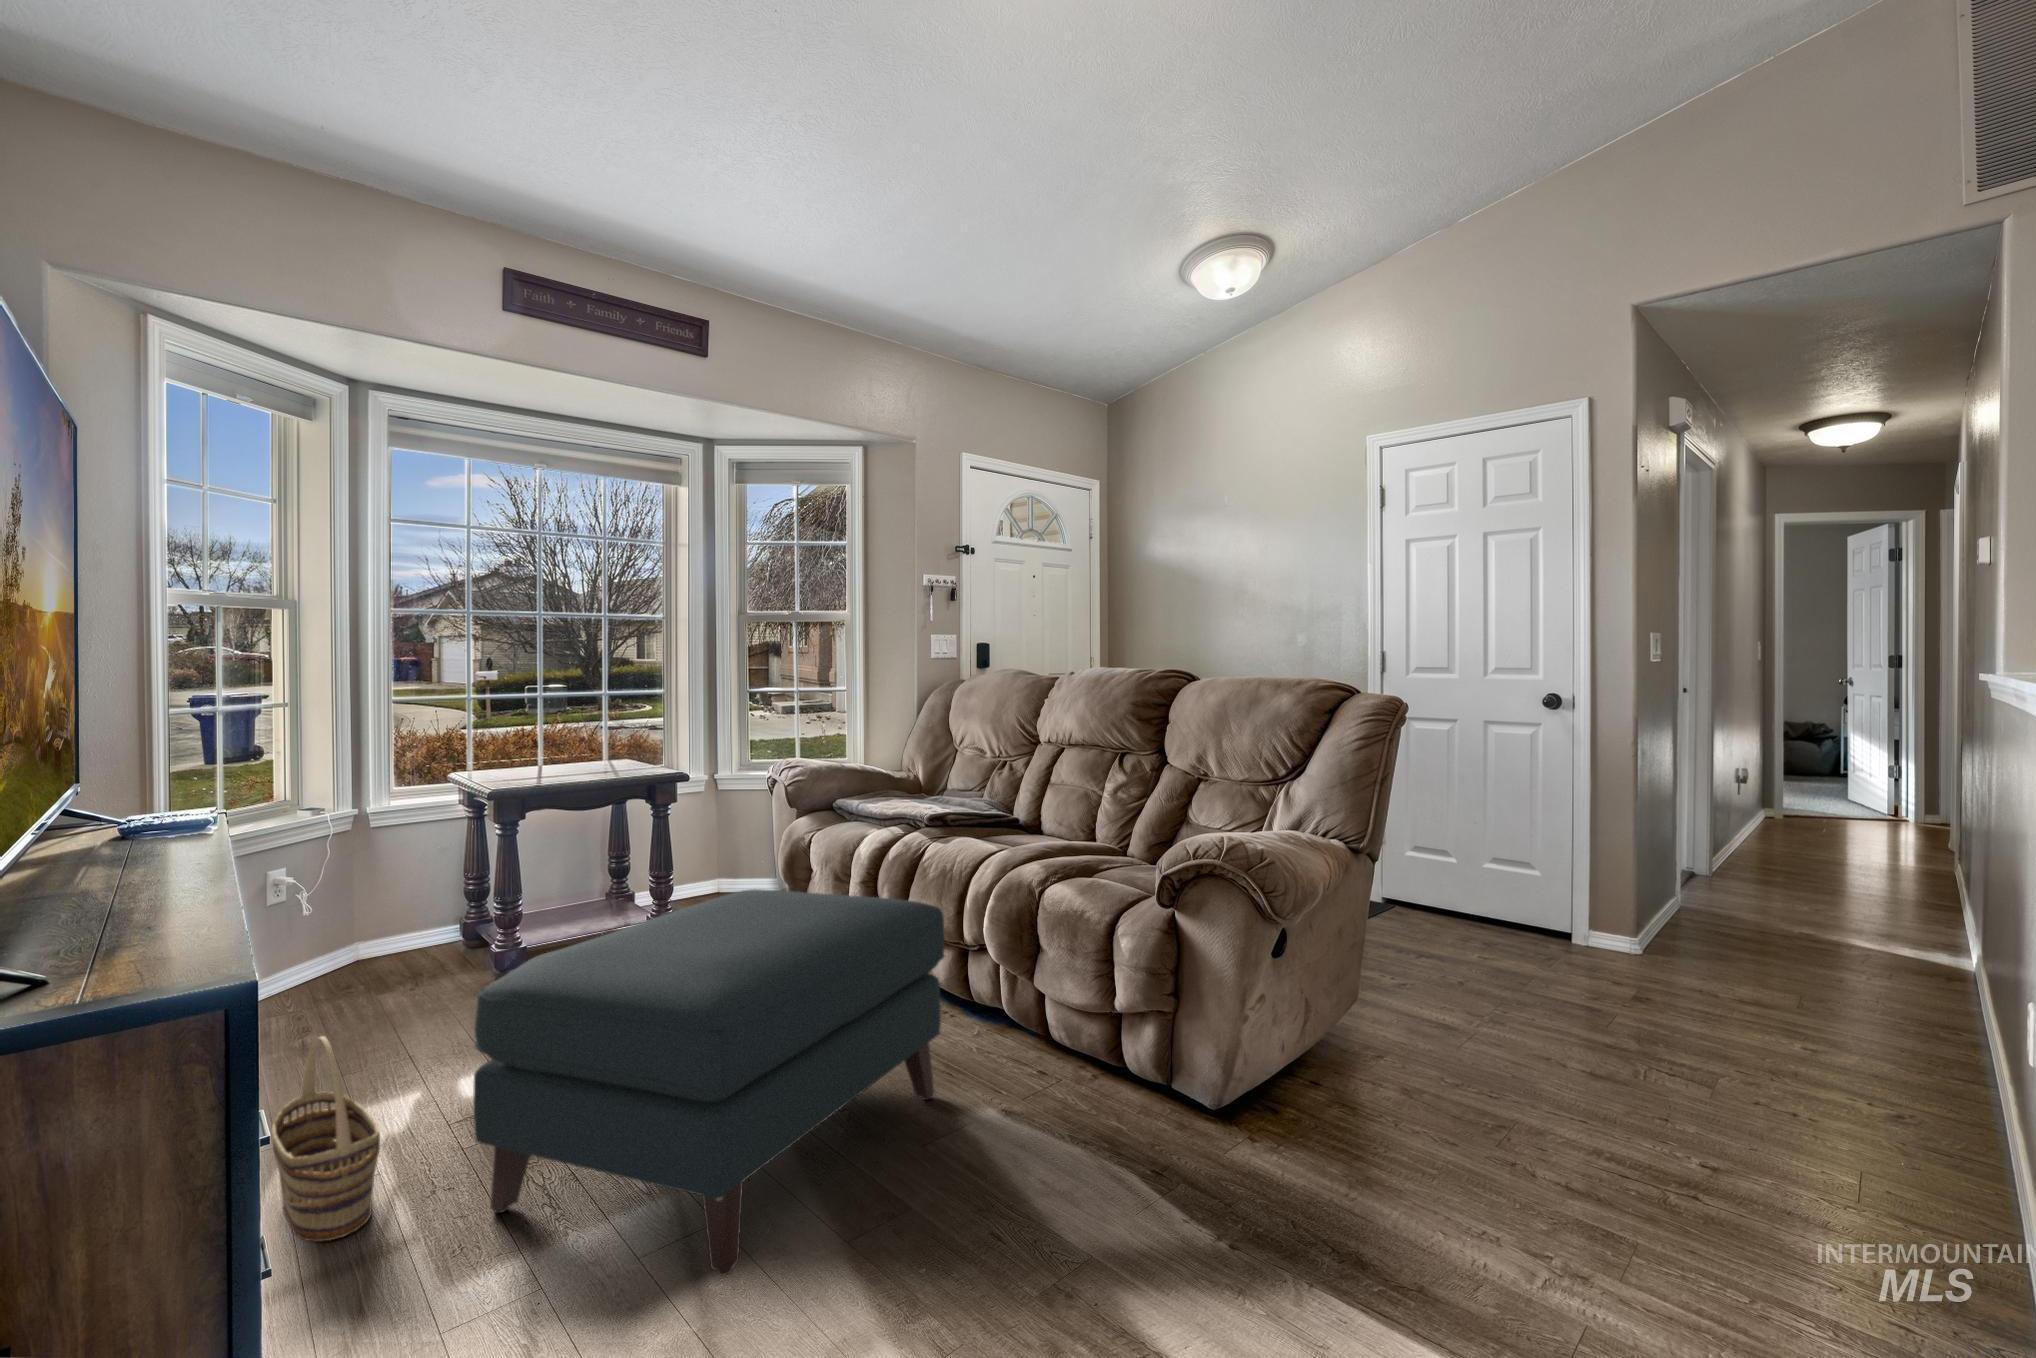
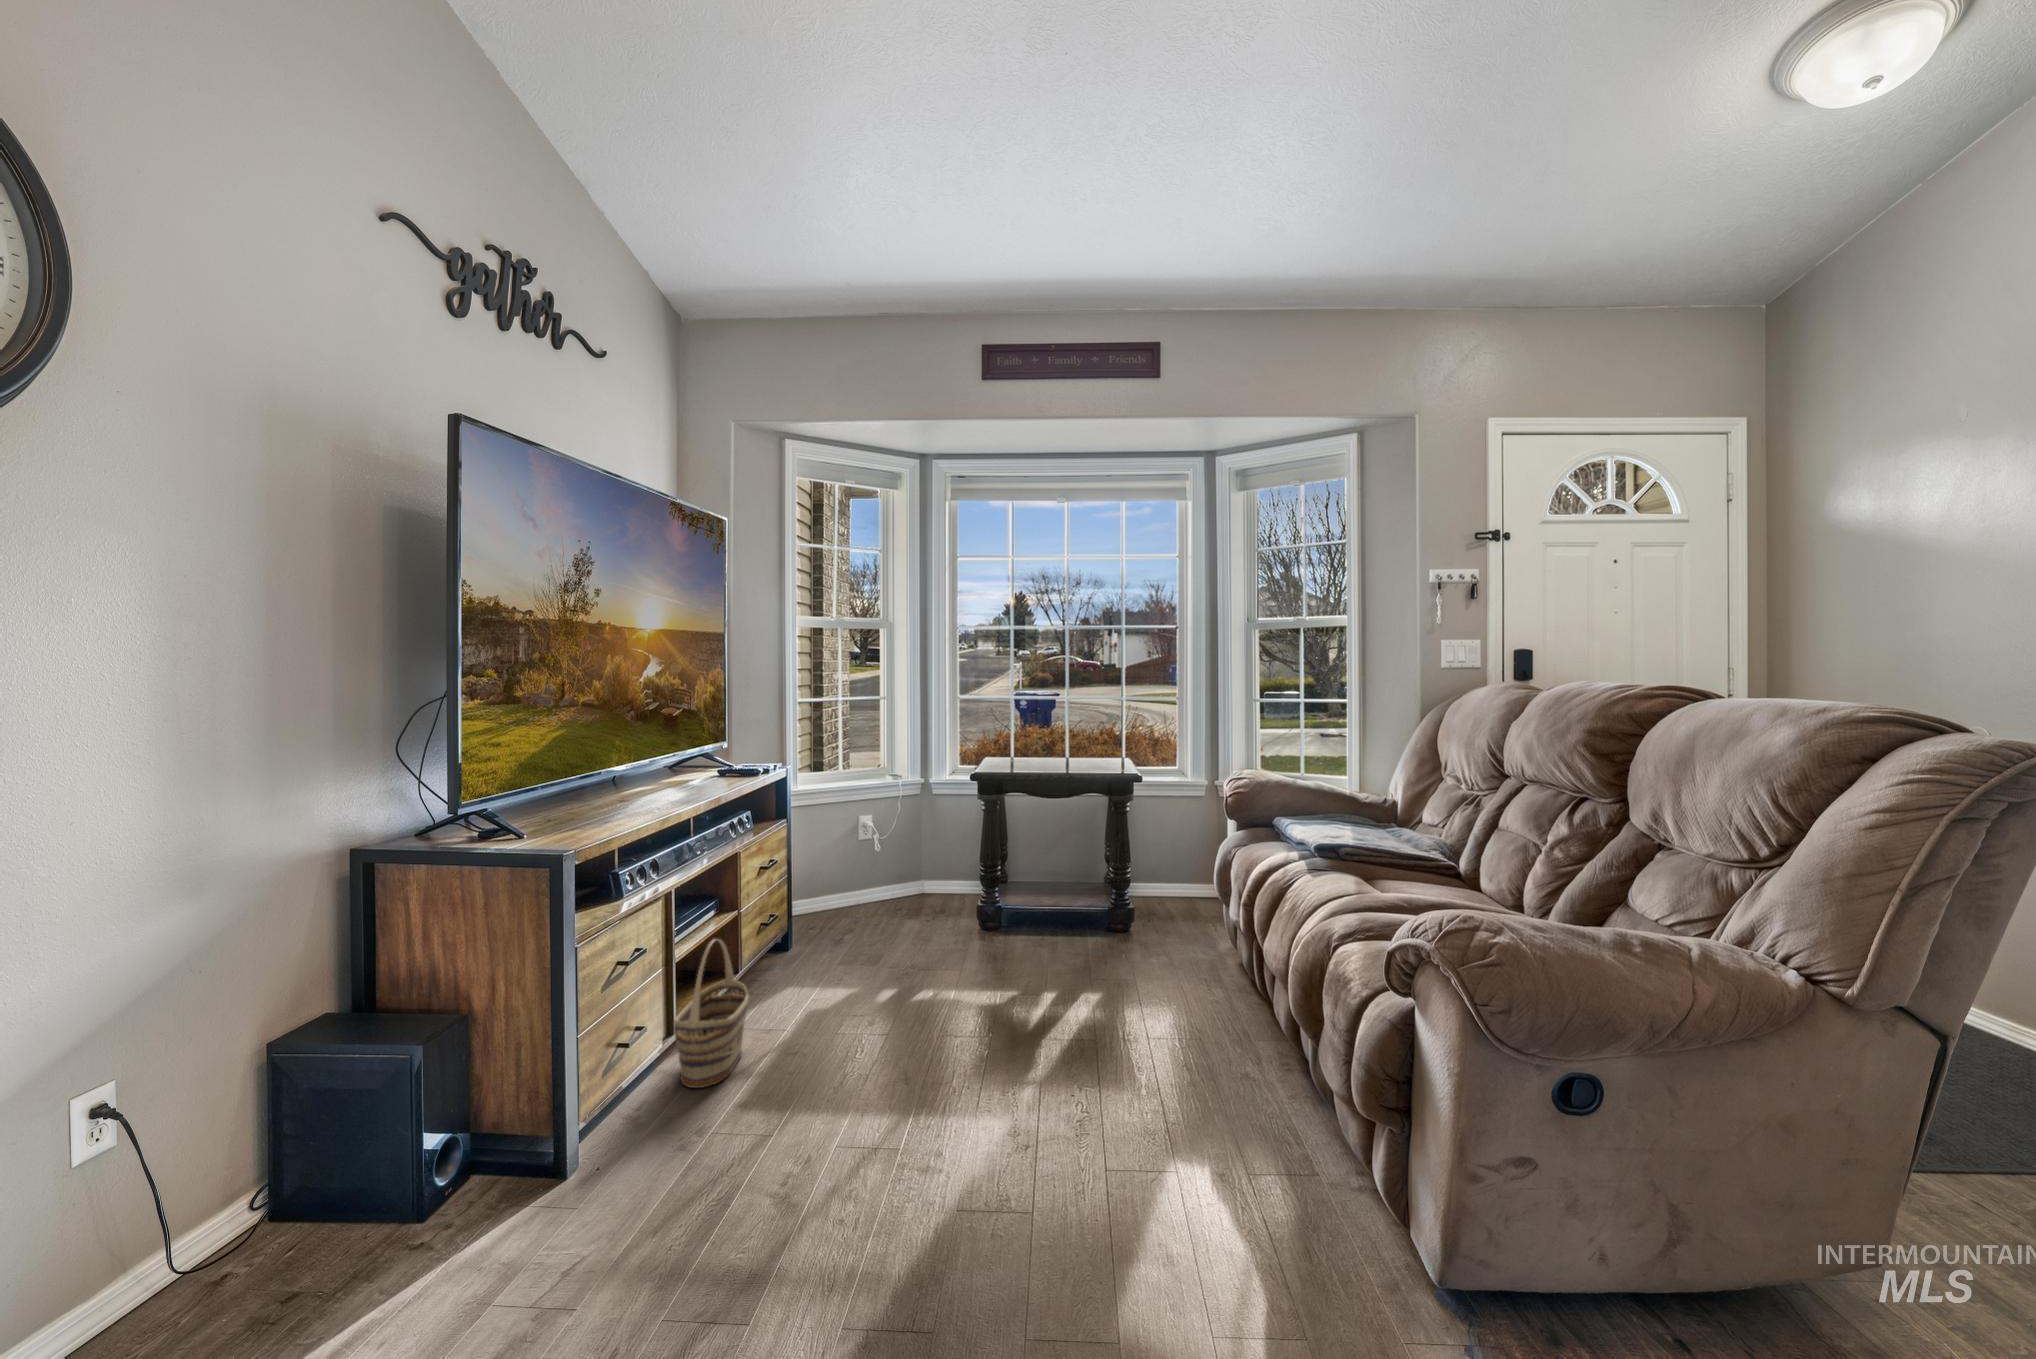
ottoman: present [474,889,945,1276] -> none [761,890,1180,1229]

